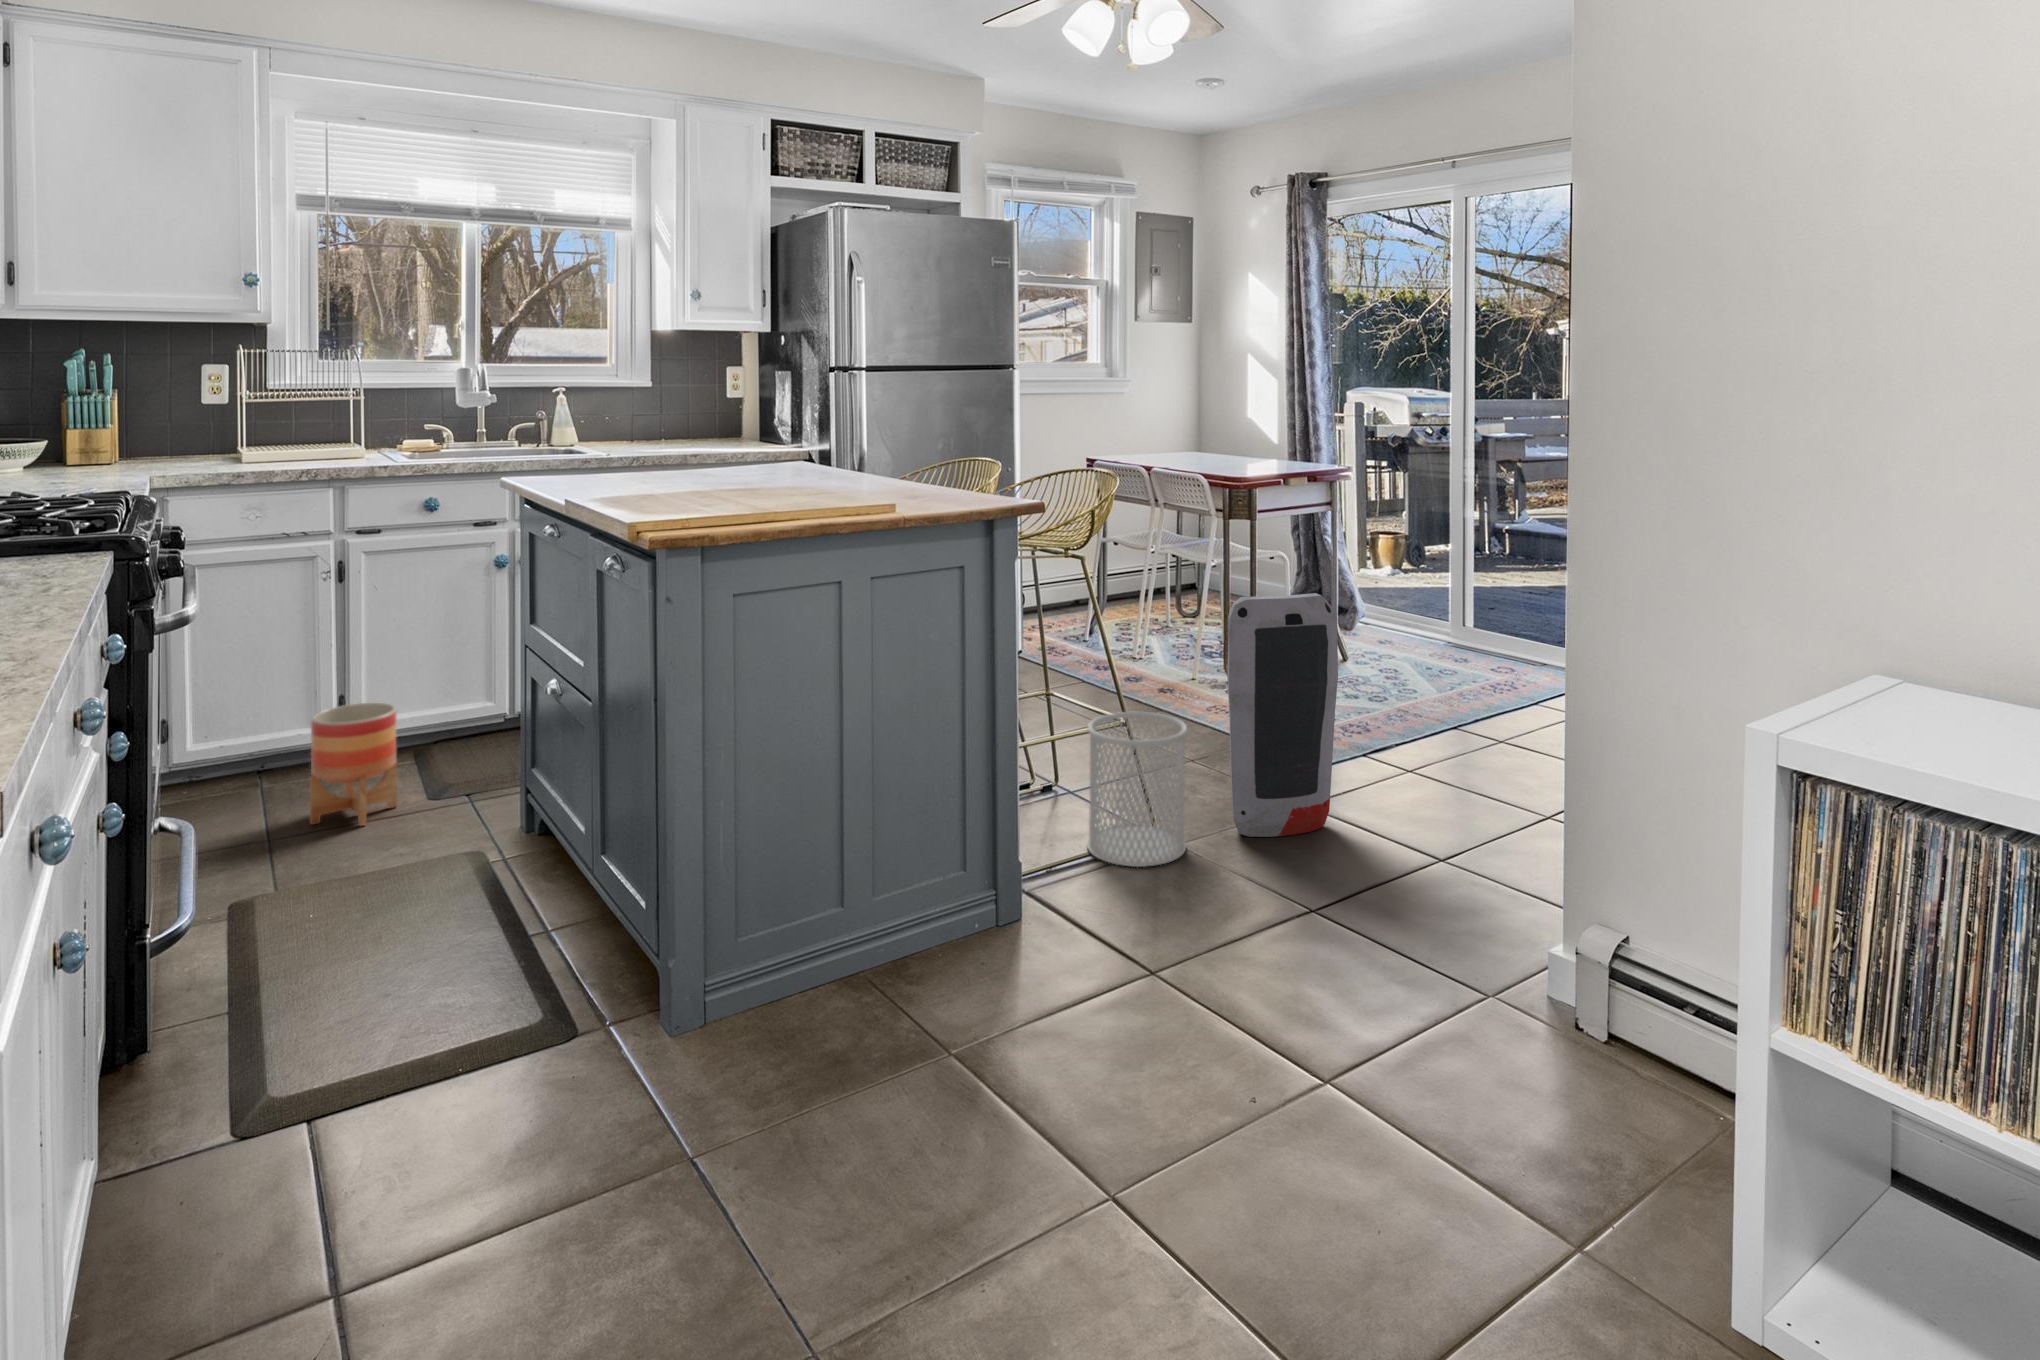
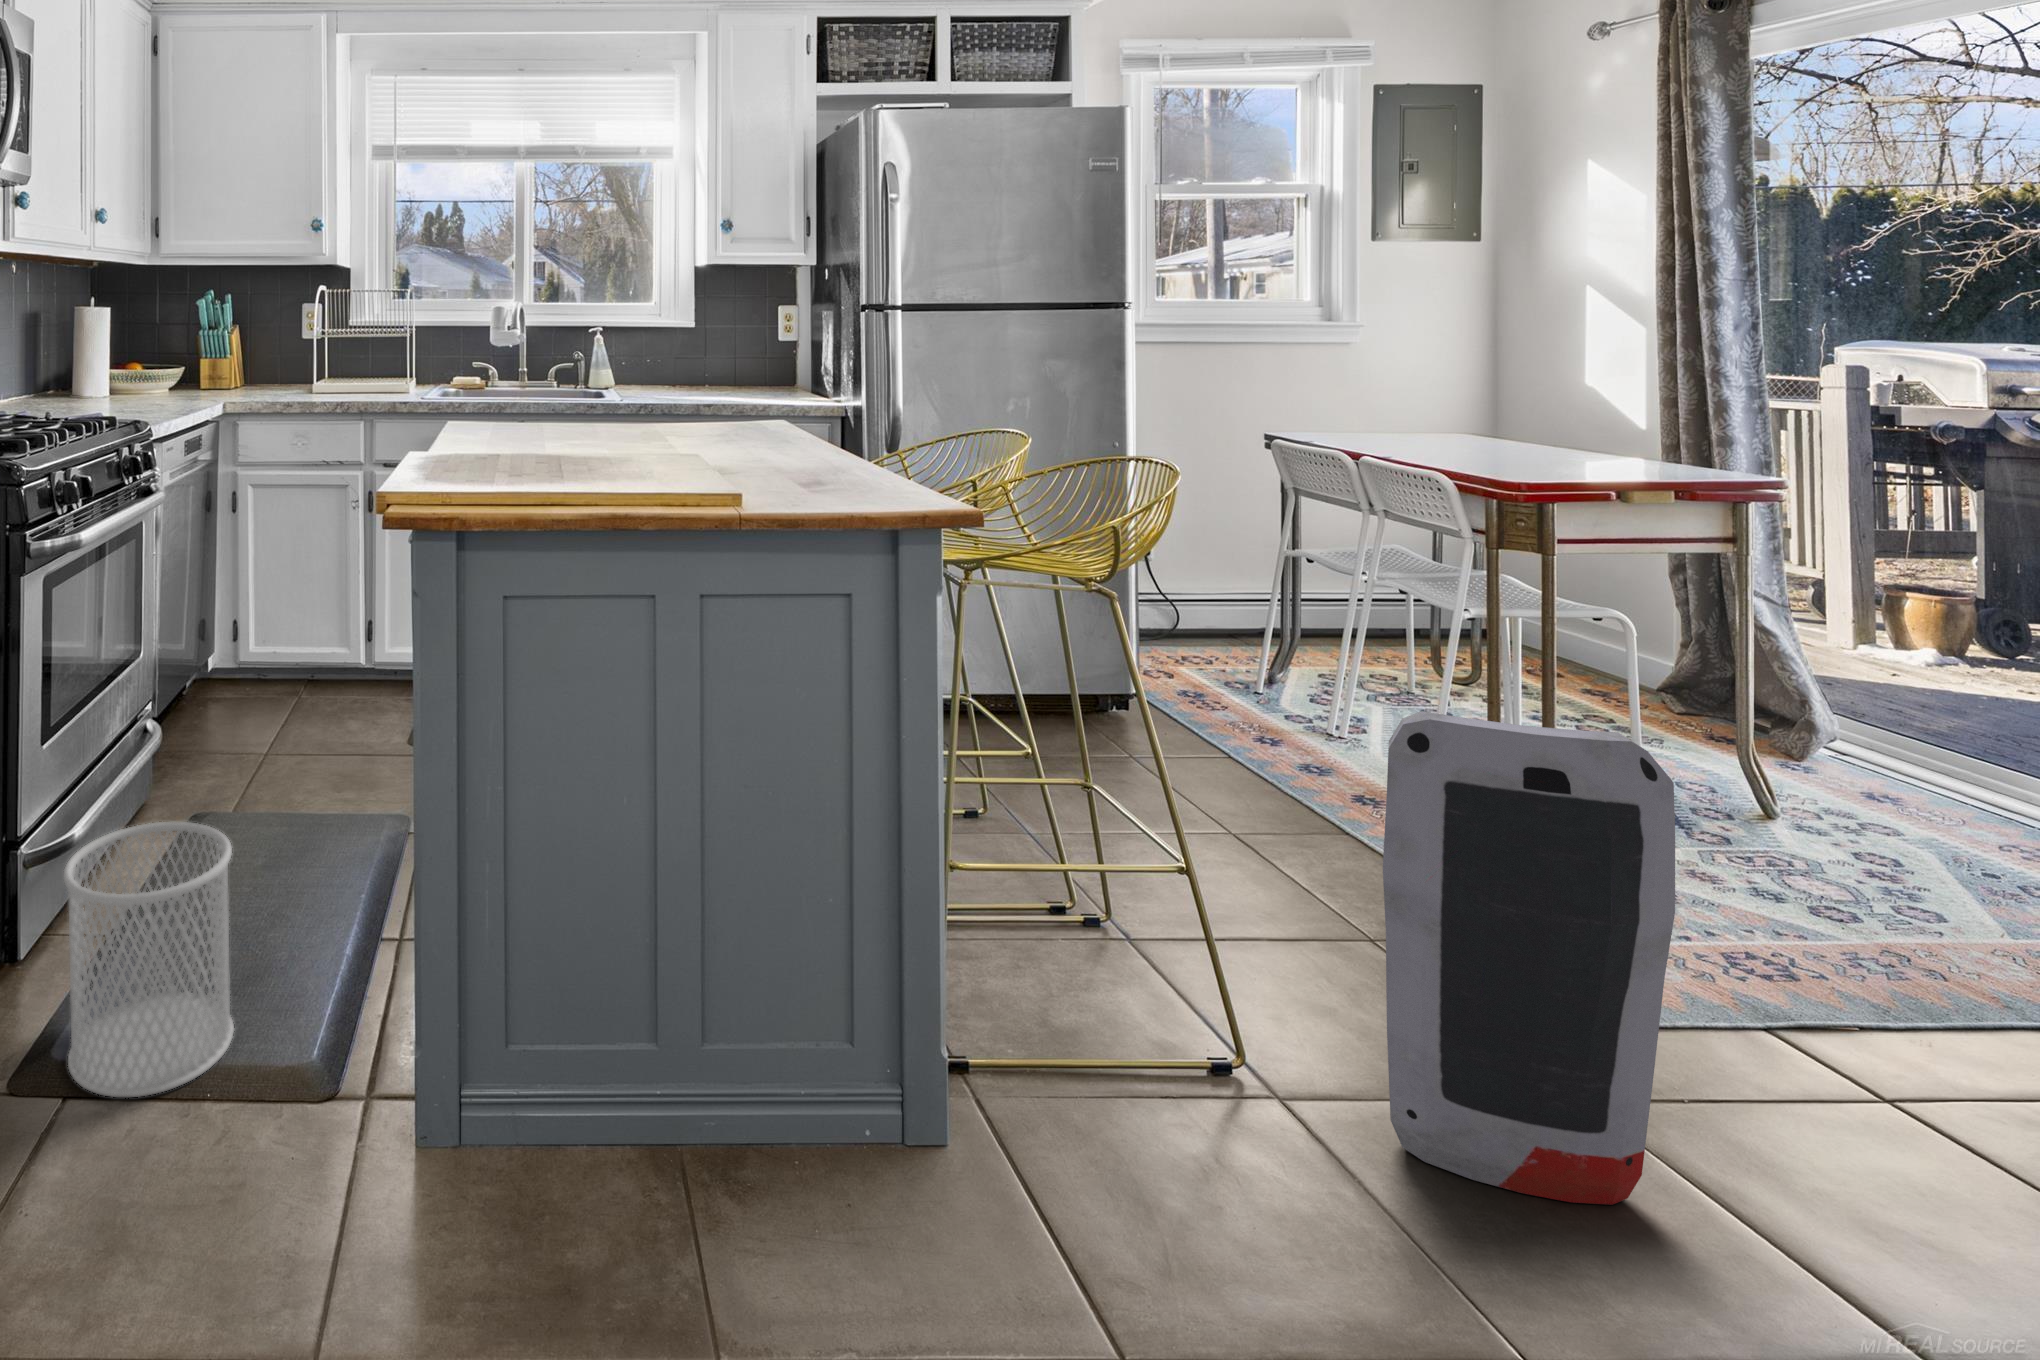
planter: present [310,703,398,826] -> none [290,630,365,752]
wastebasket: present [1087,712,1187,867] -> present [63,822,234,1097]

